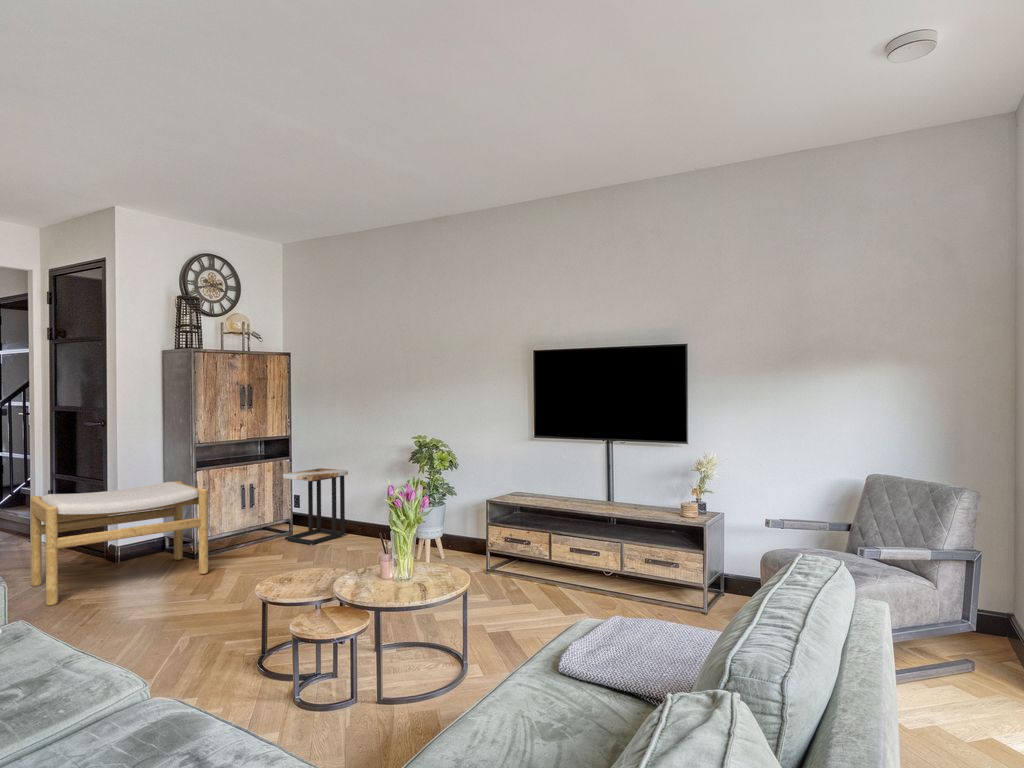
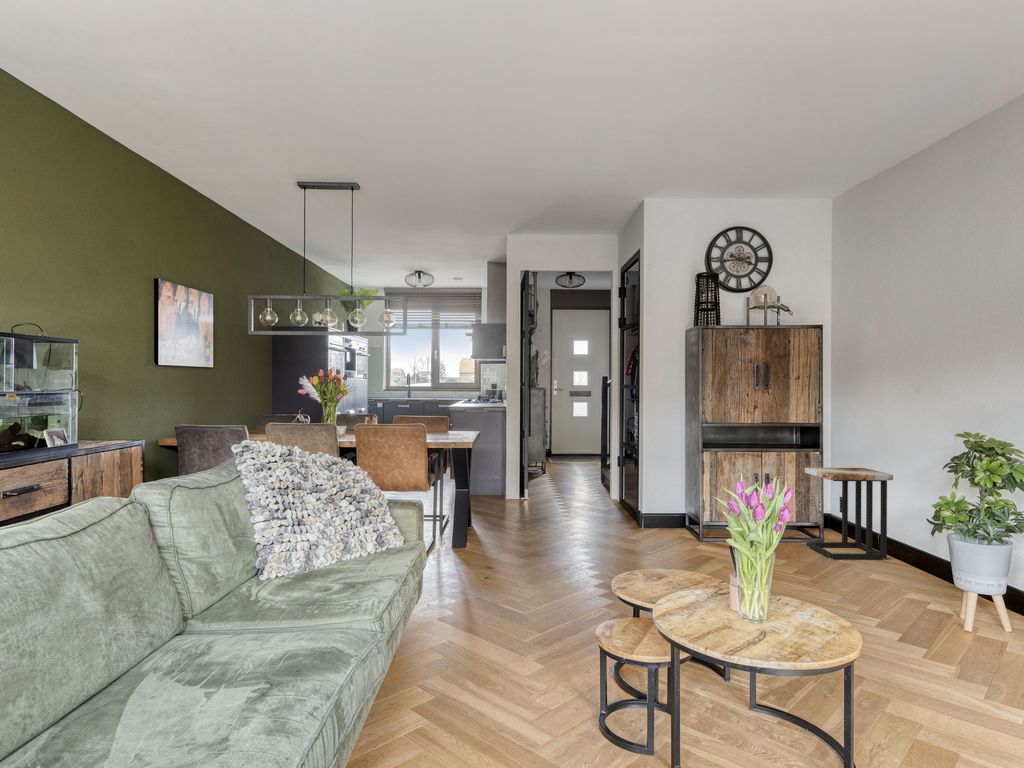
footstool: present [30,481,208,606] -> none [556,455,693,557]

